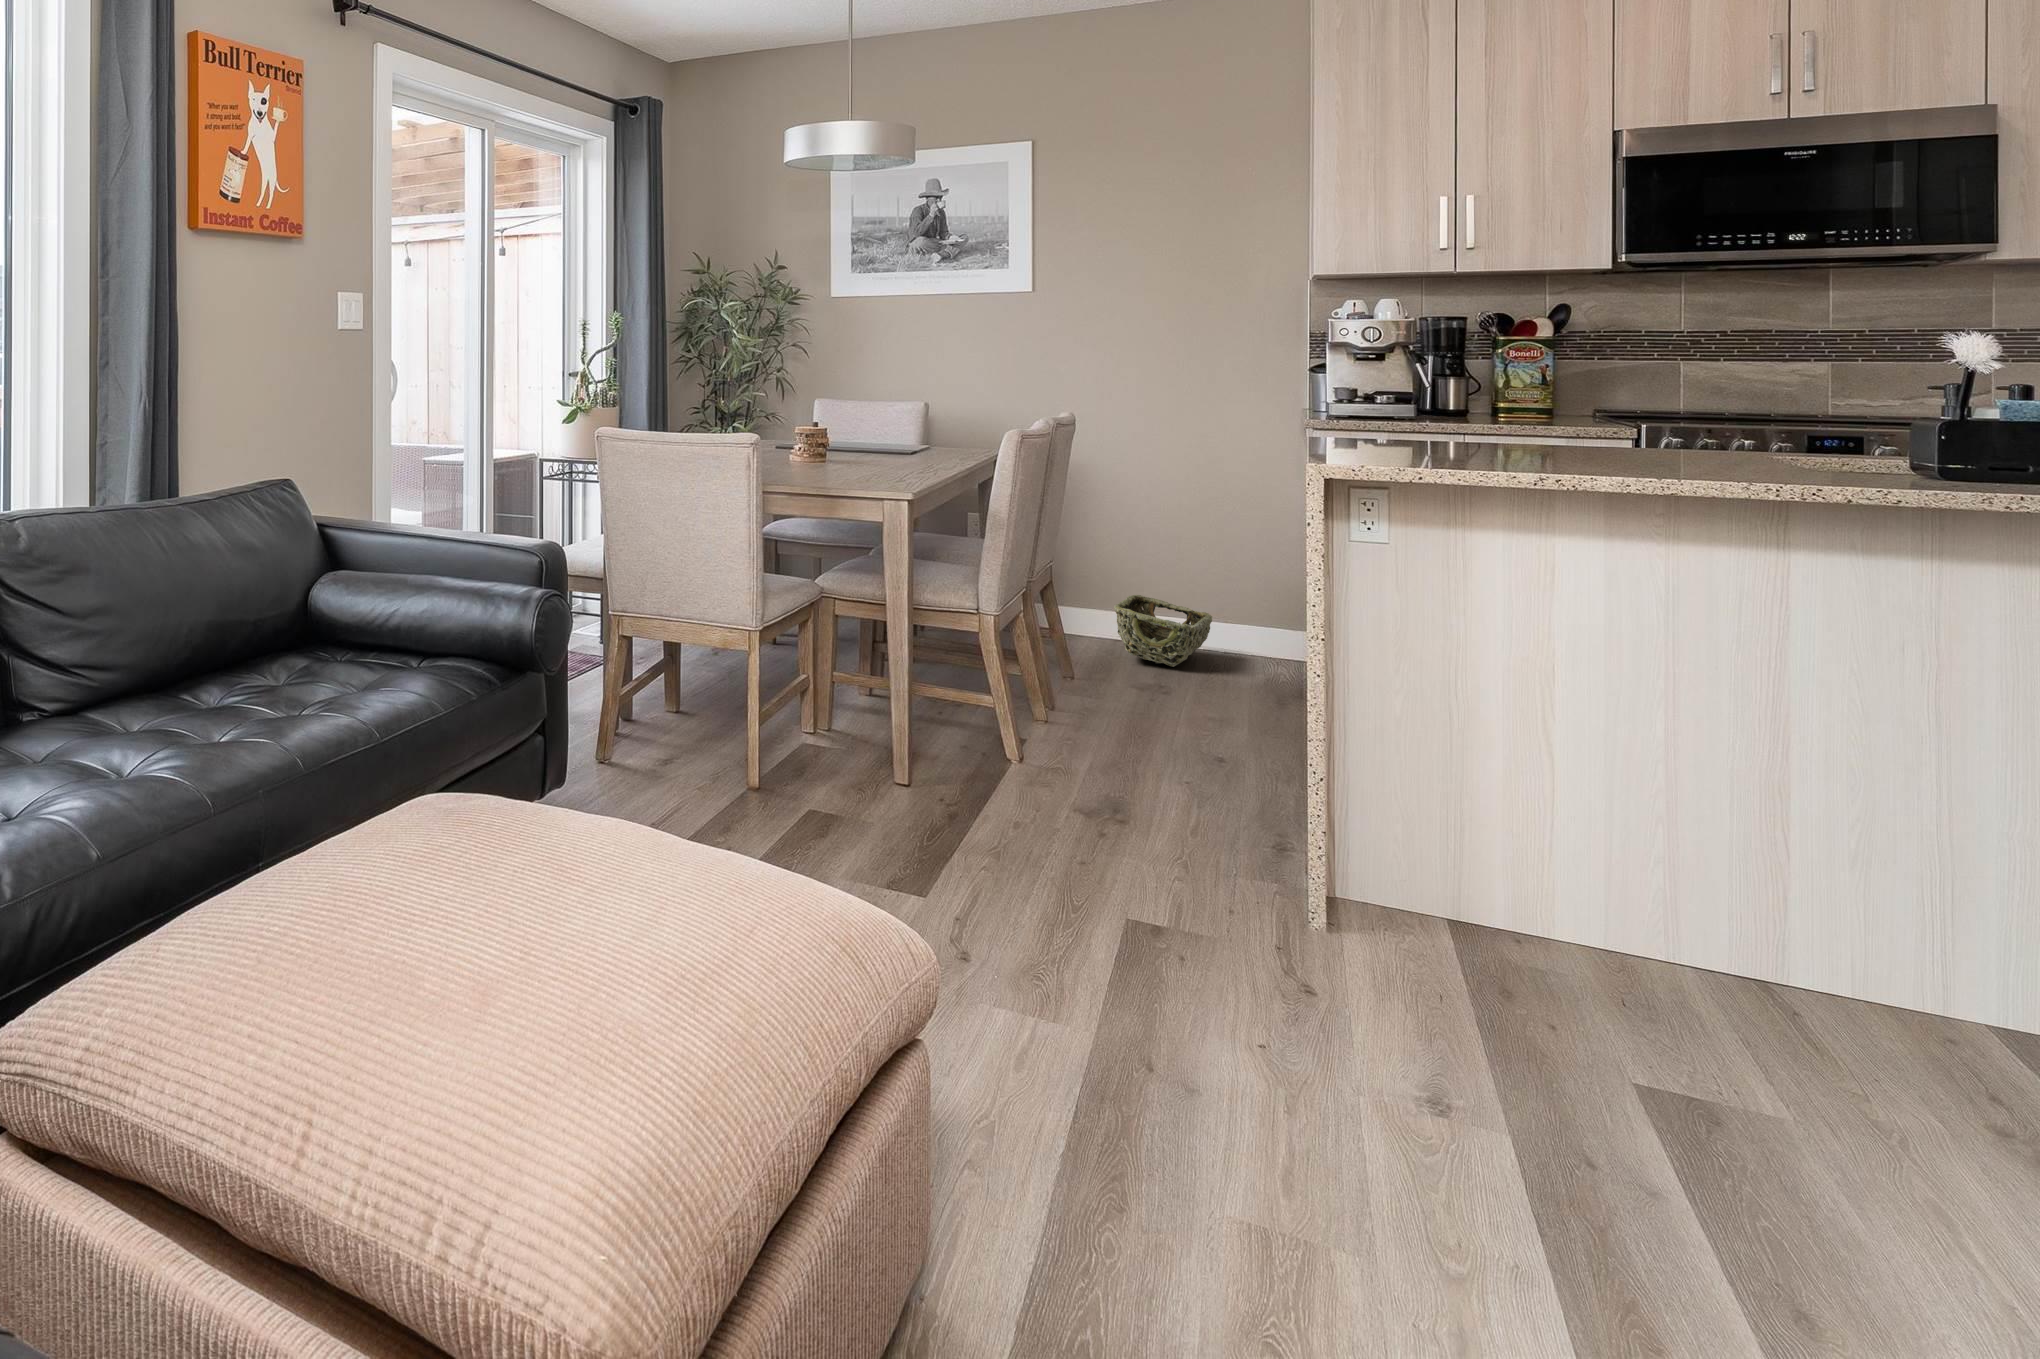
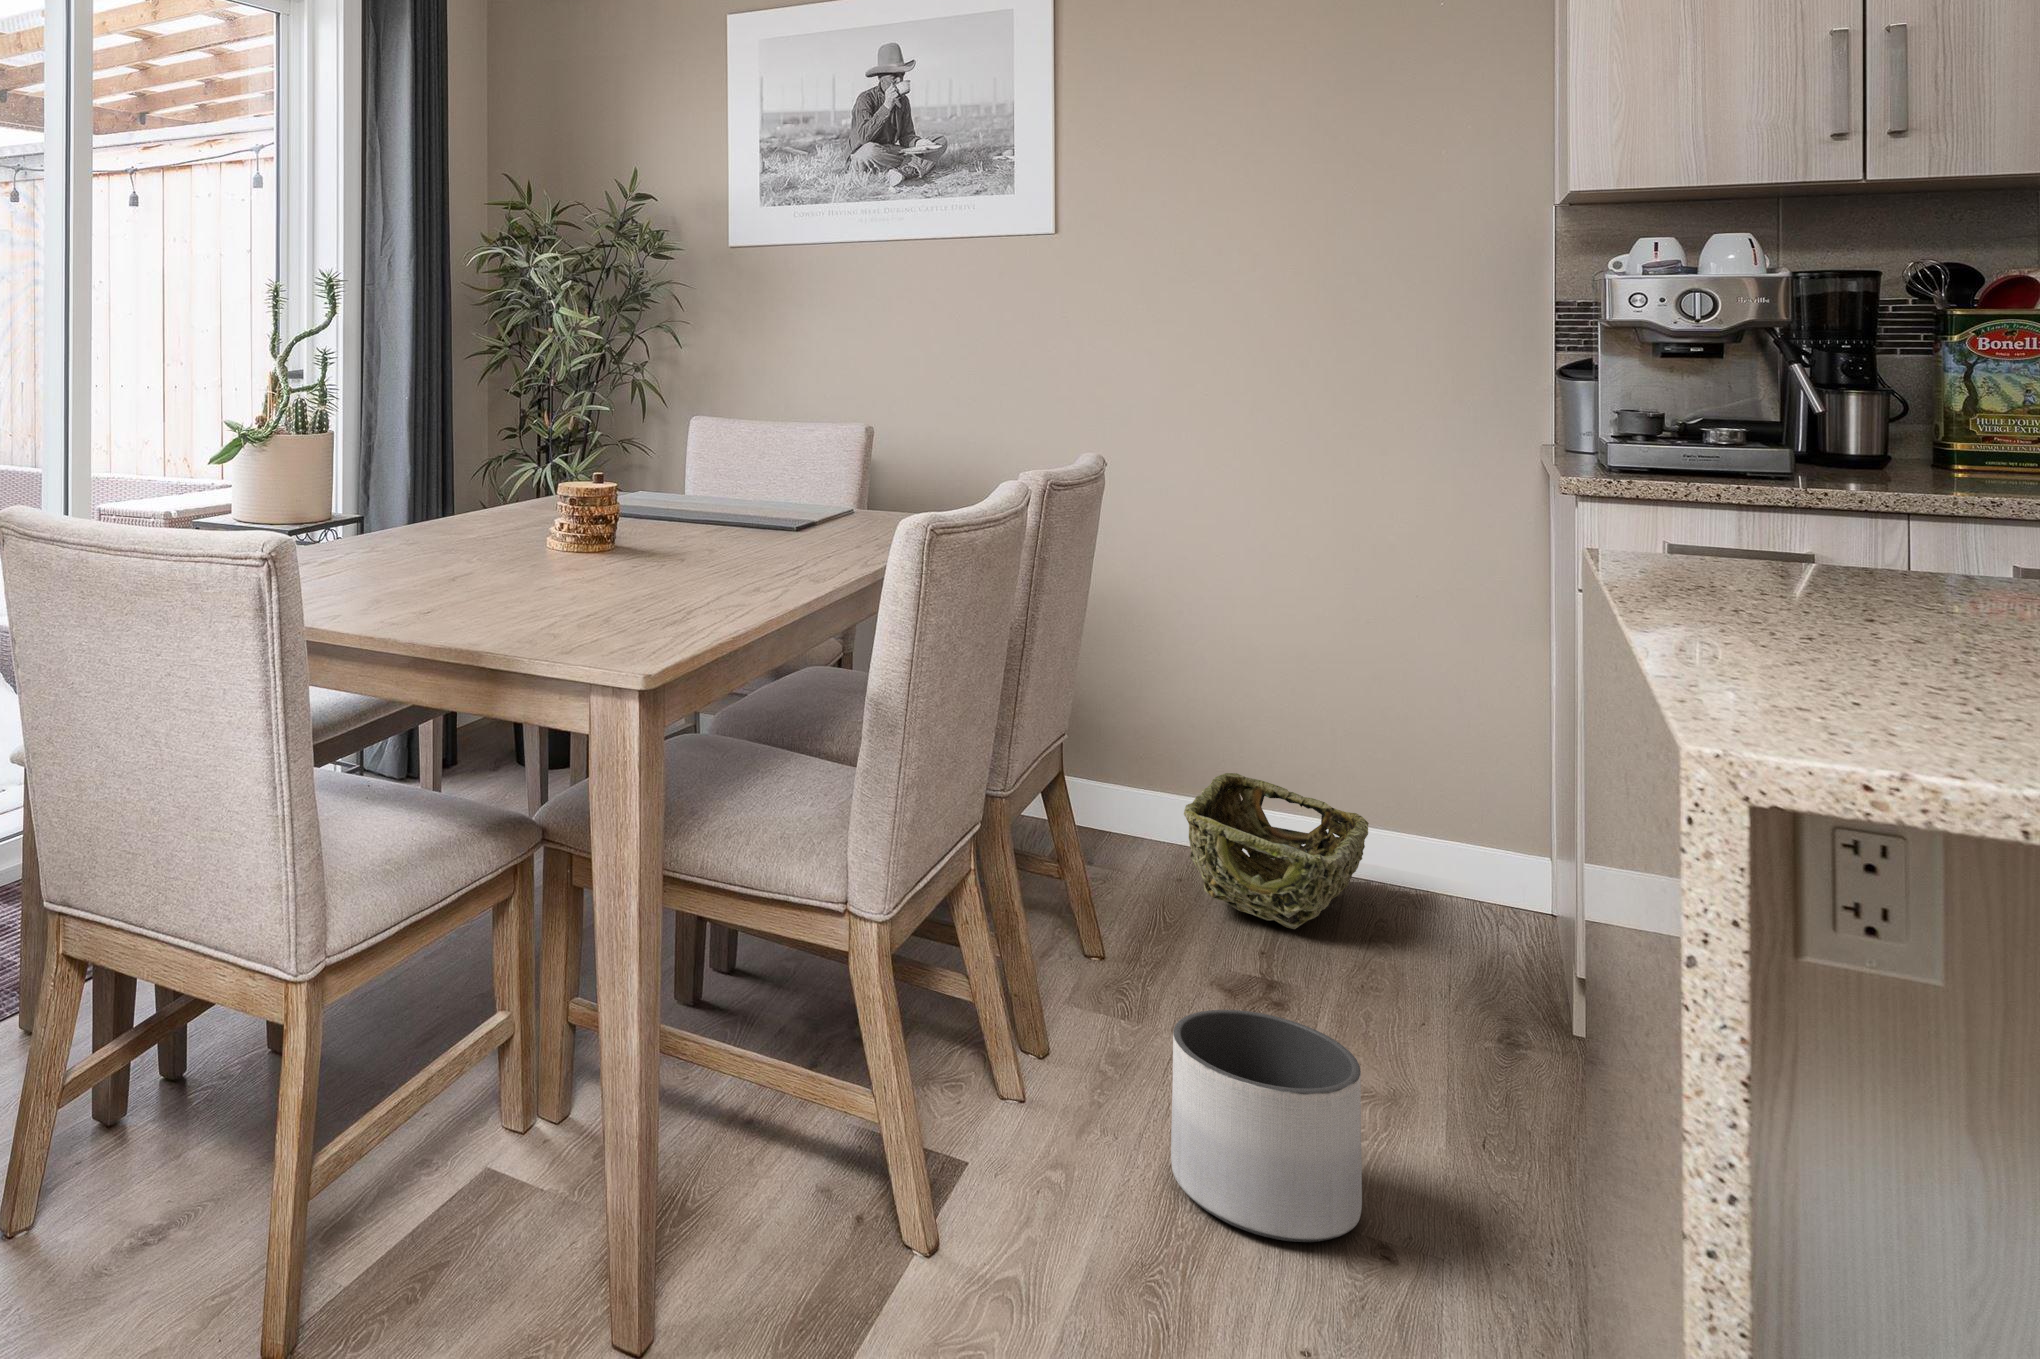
planter: none [1123,665,1209,753] -> present [1171,1010,1362,1242]

